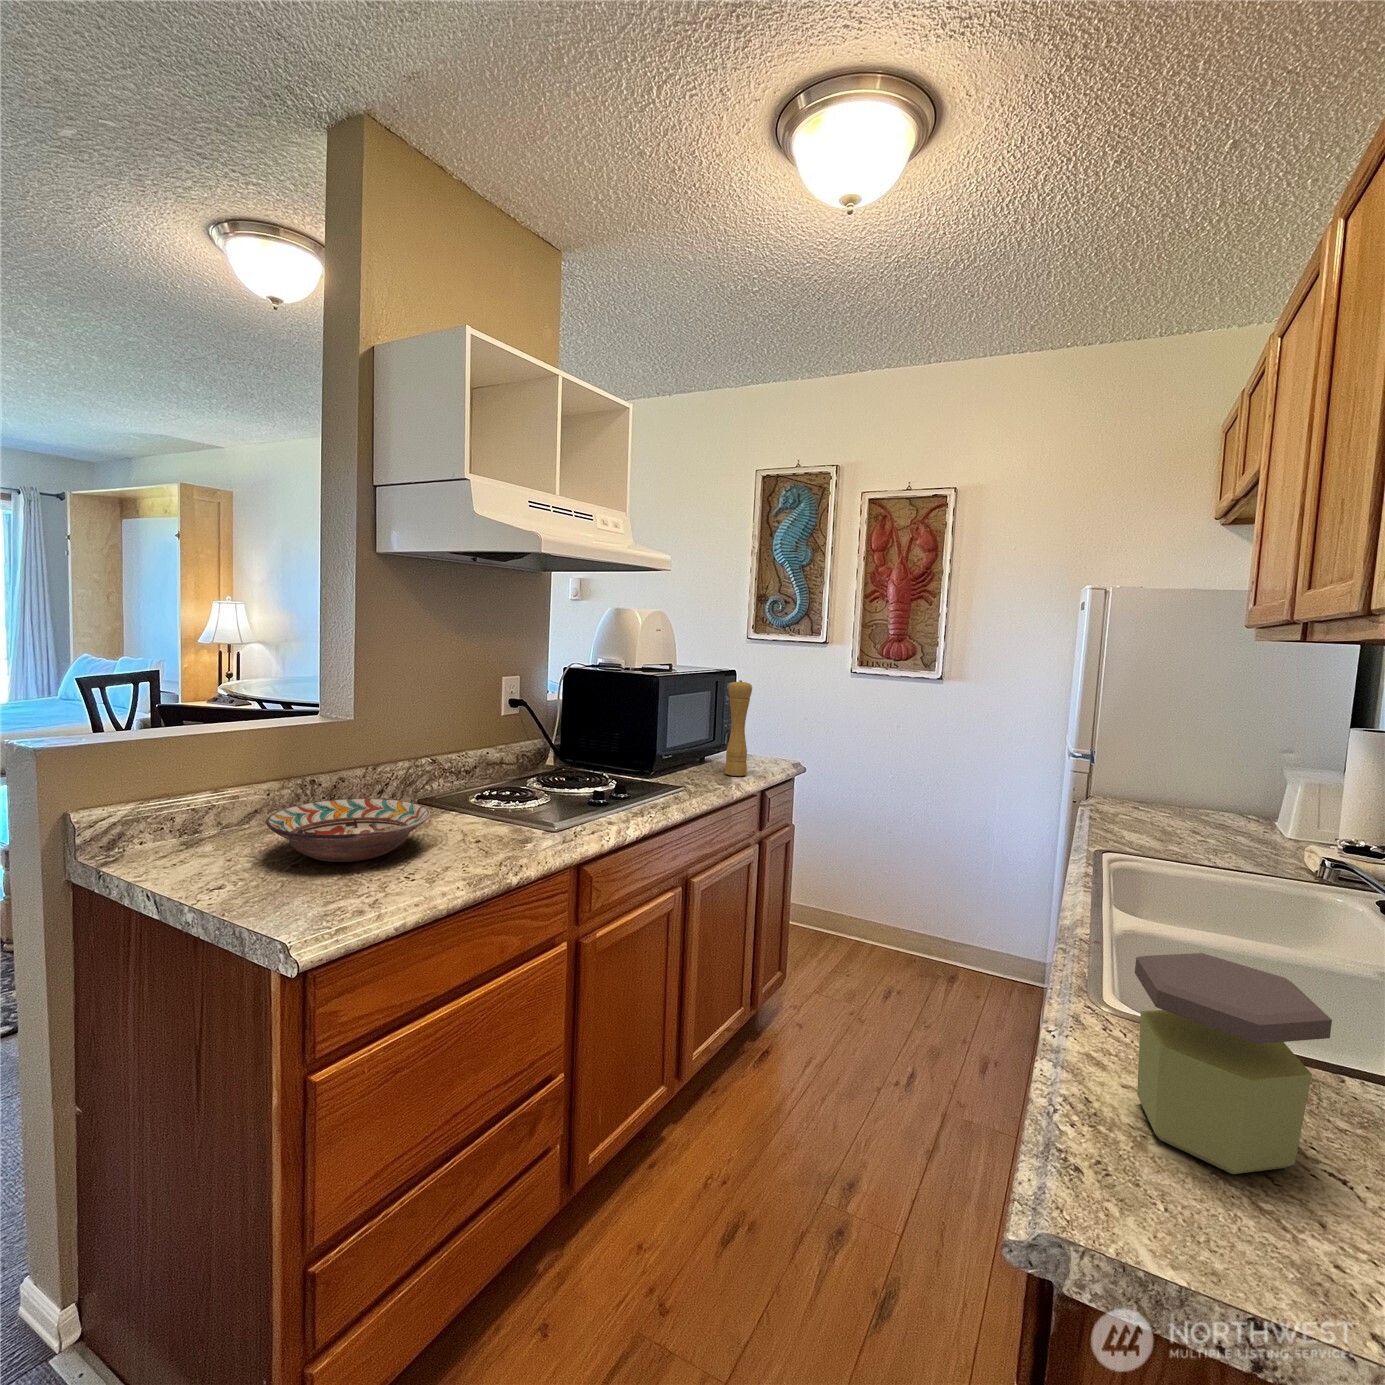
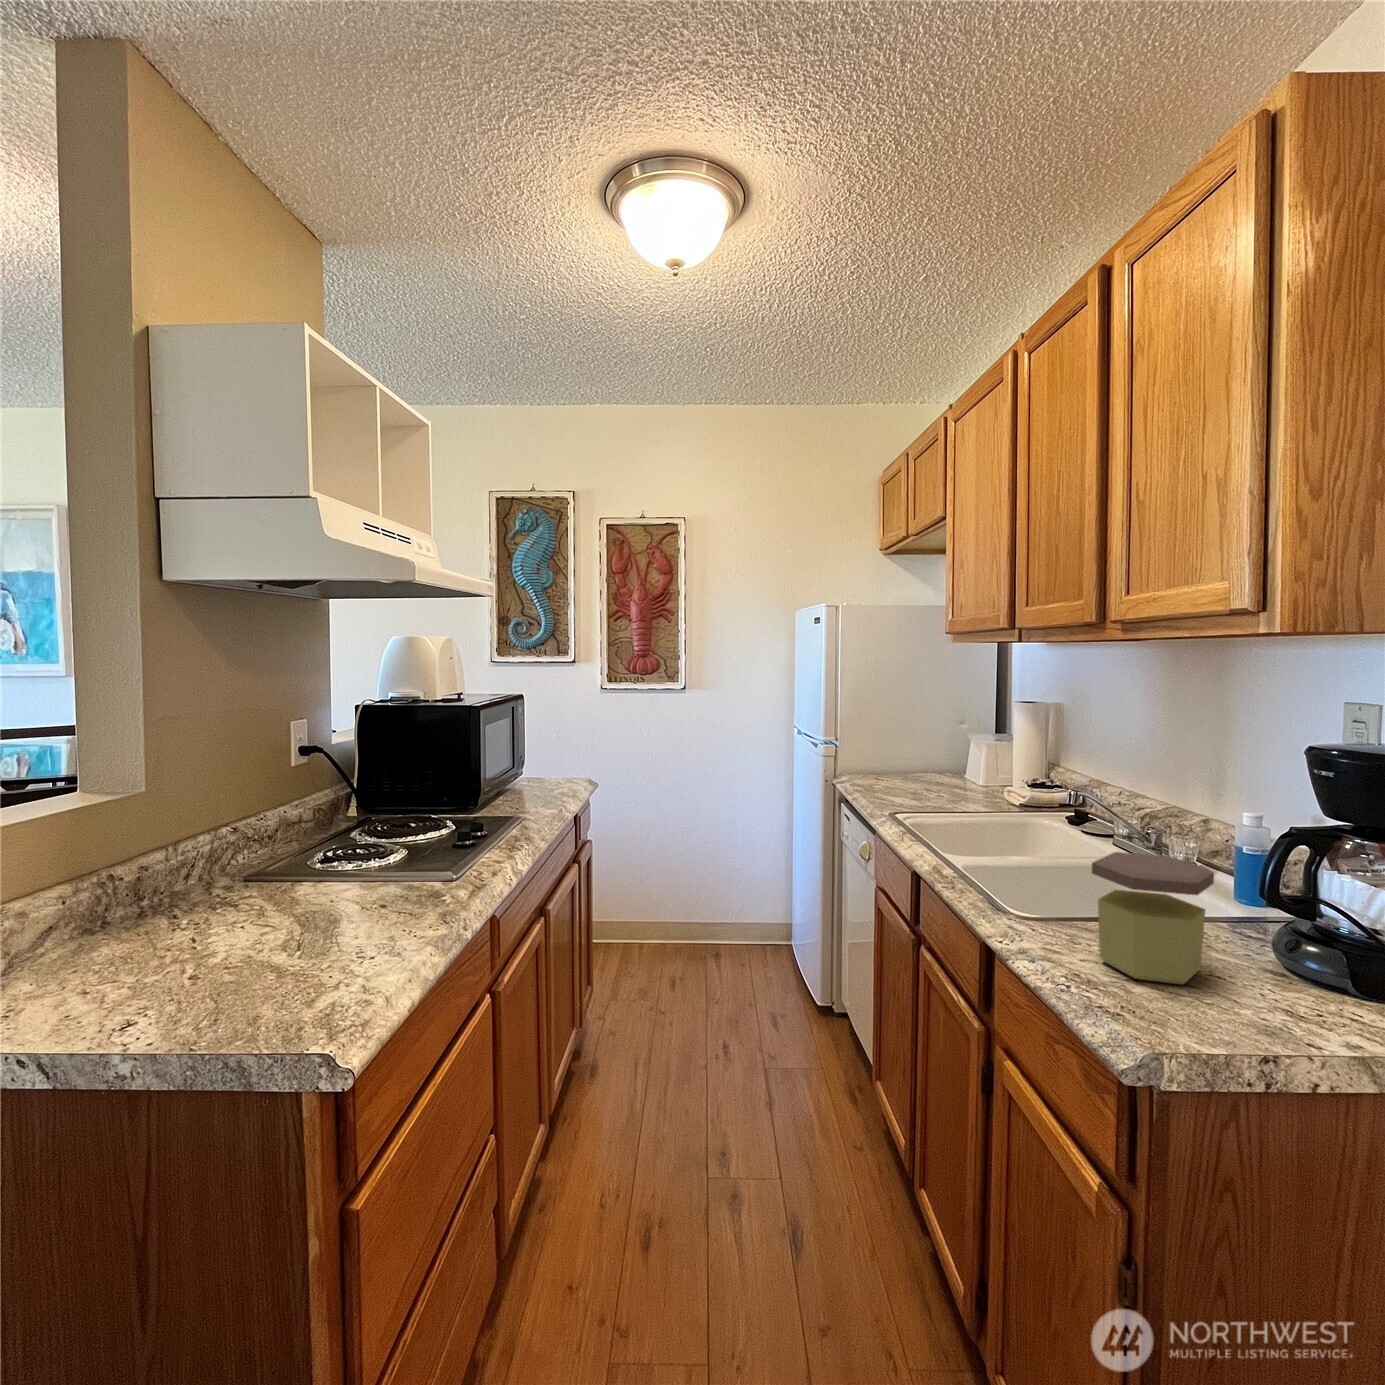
pepper mill: present [725,680,752,776] -> none [537,702,561,797]
decorative bowl: present [266,798,430,862] -> none [126,876,345,966]

